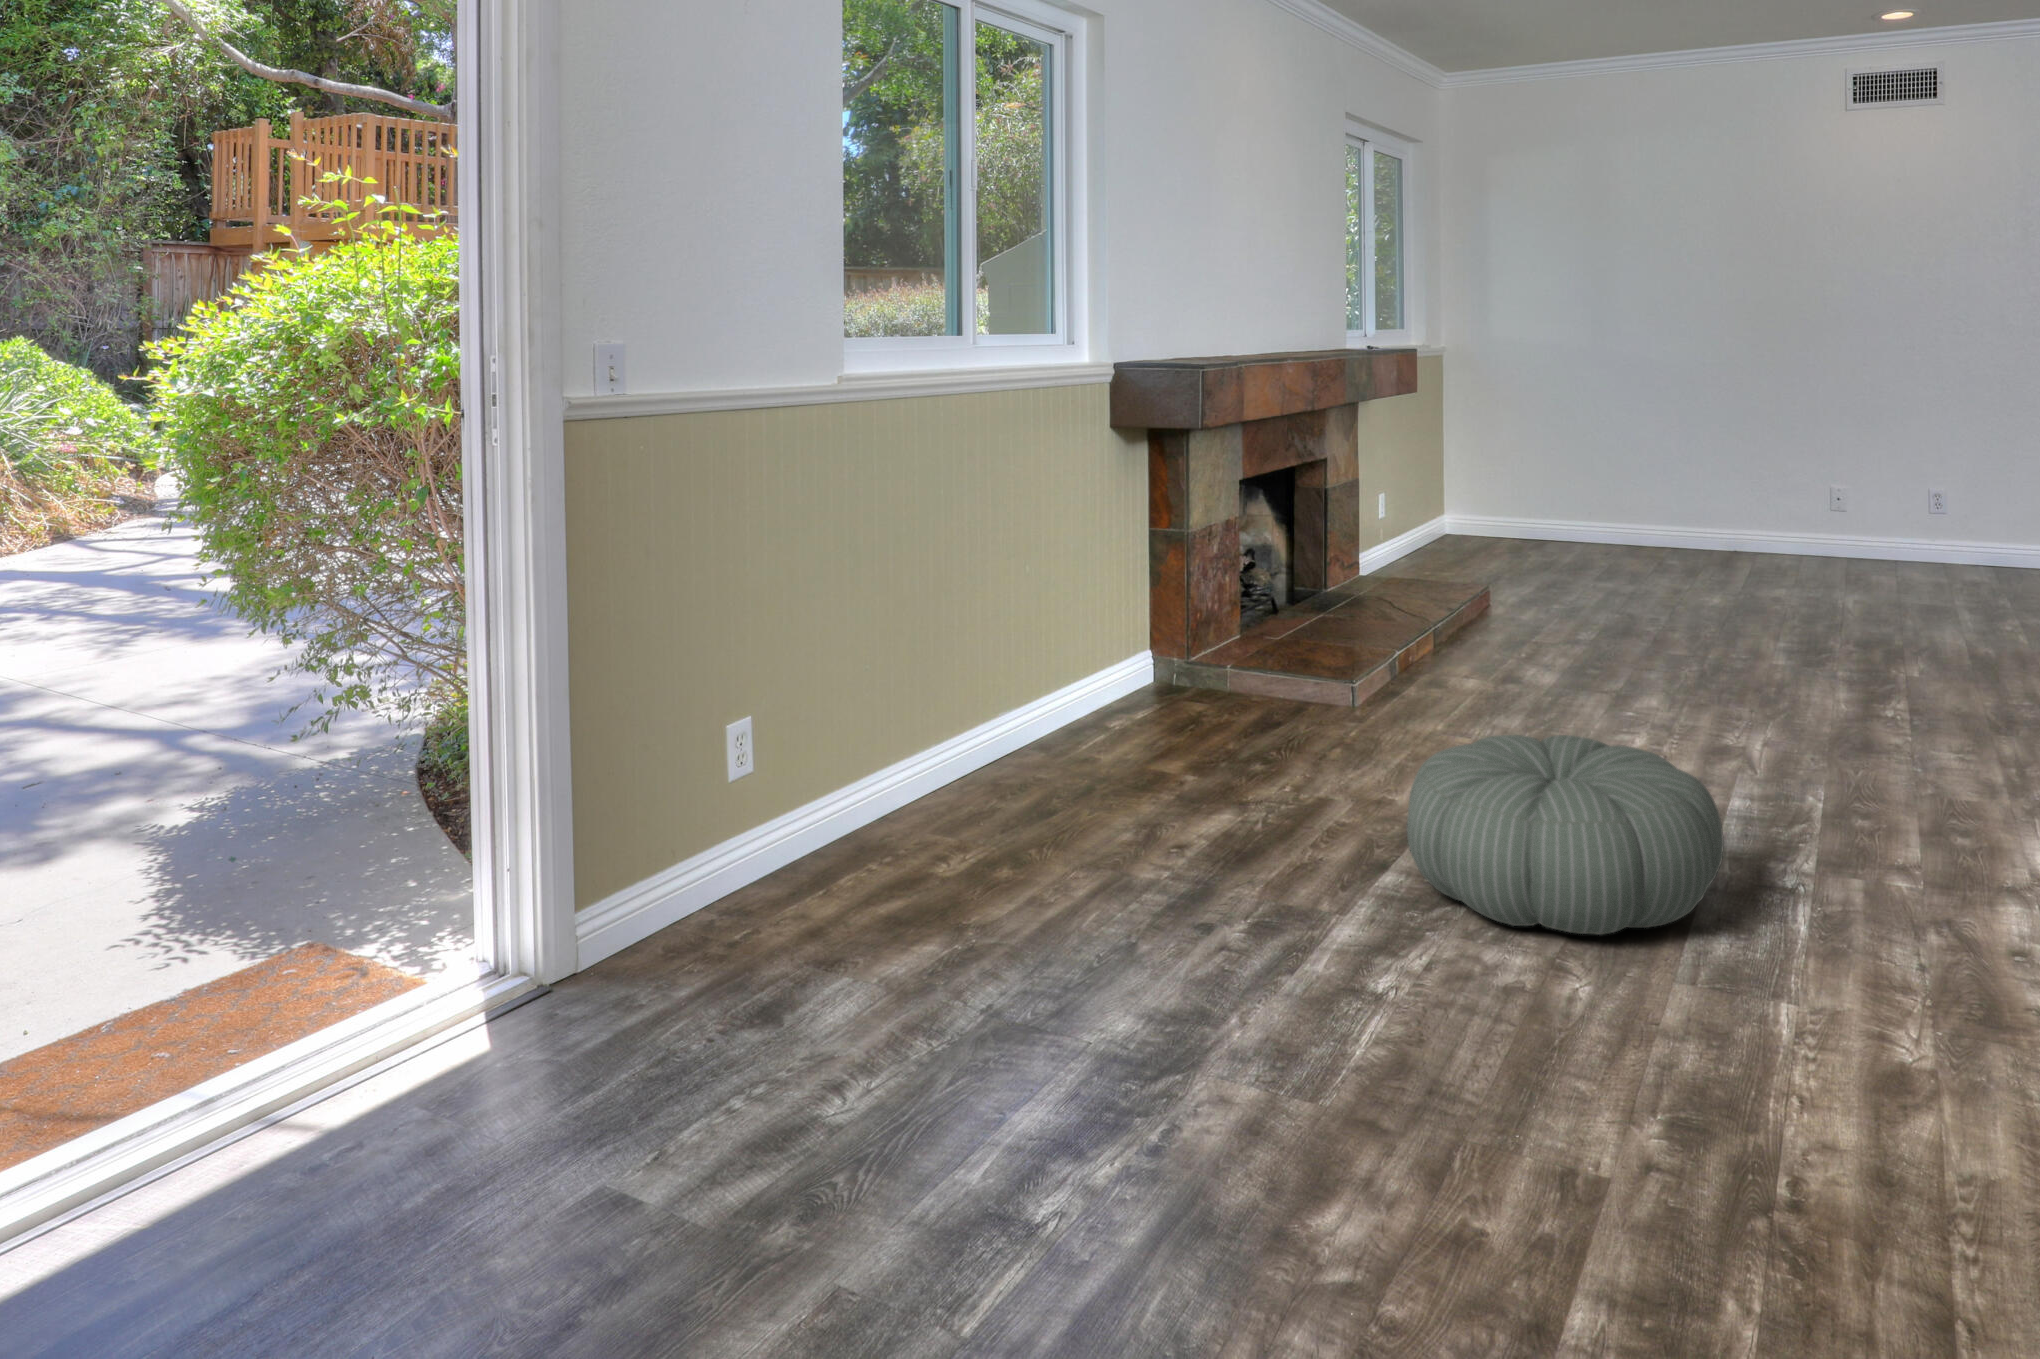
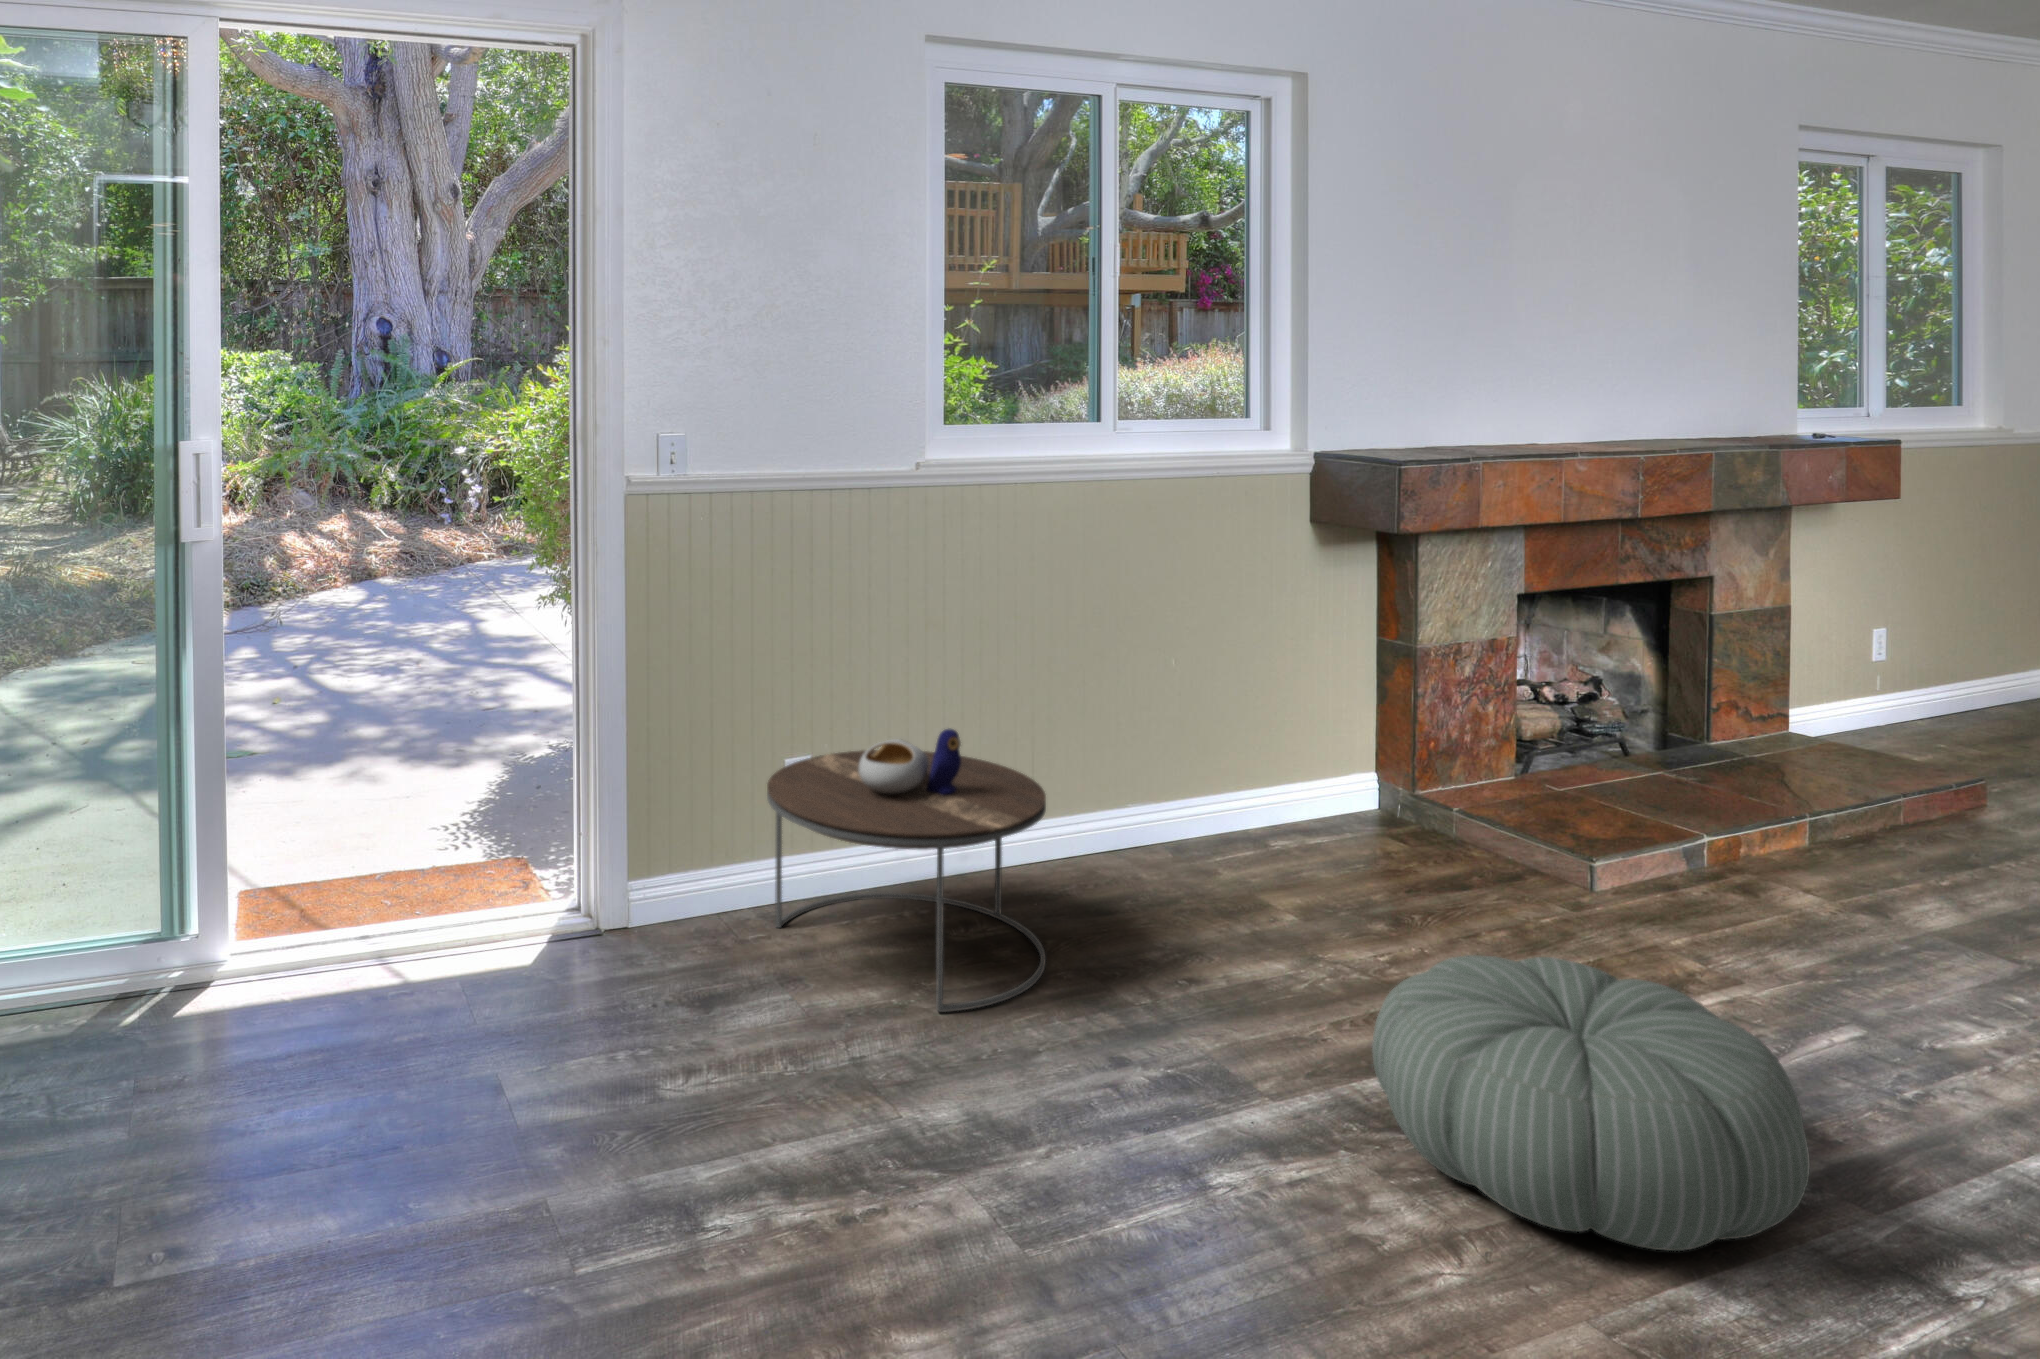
side table: none [754,647,1066,942] -> present [767,729,1046,1012]

